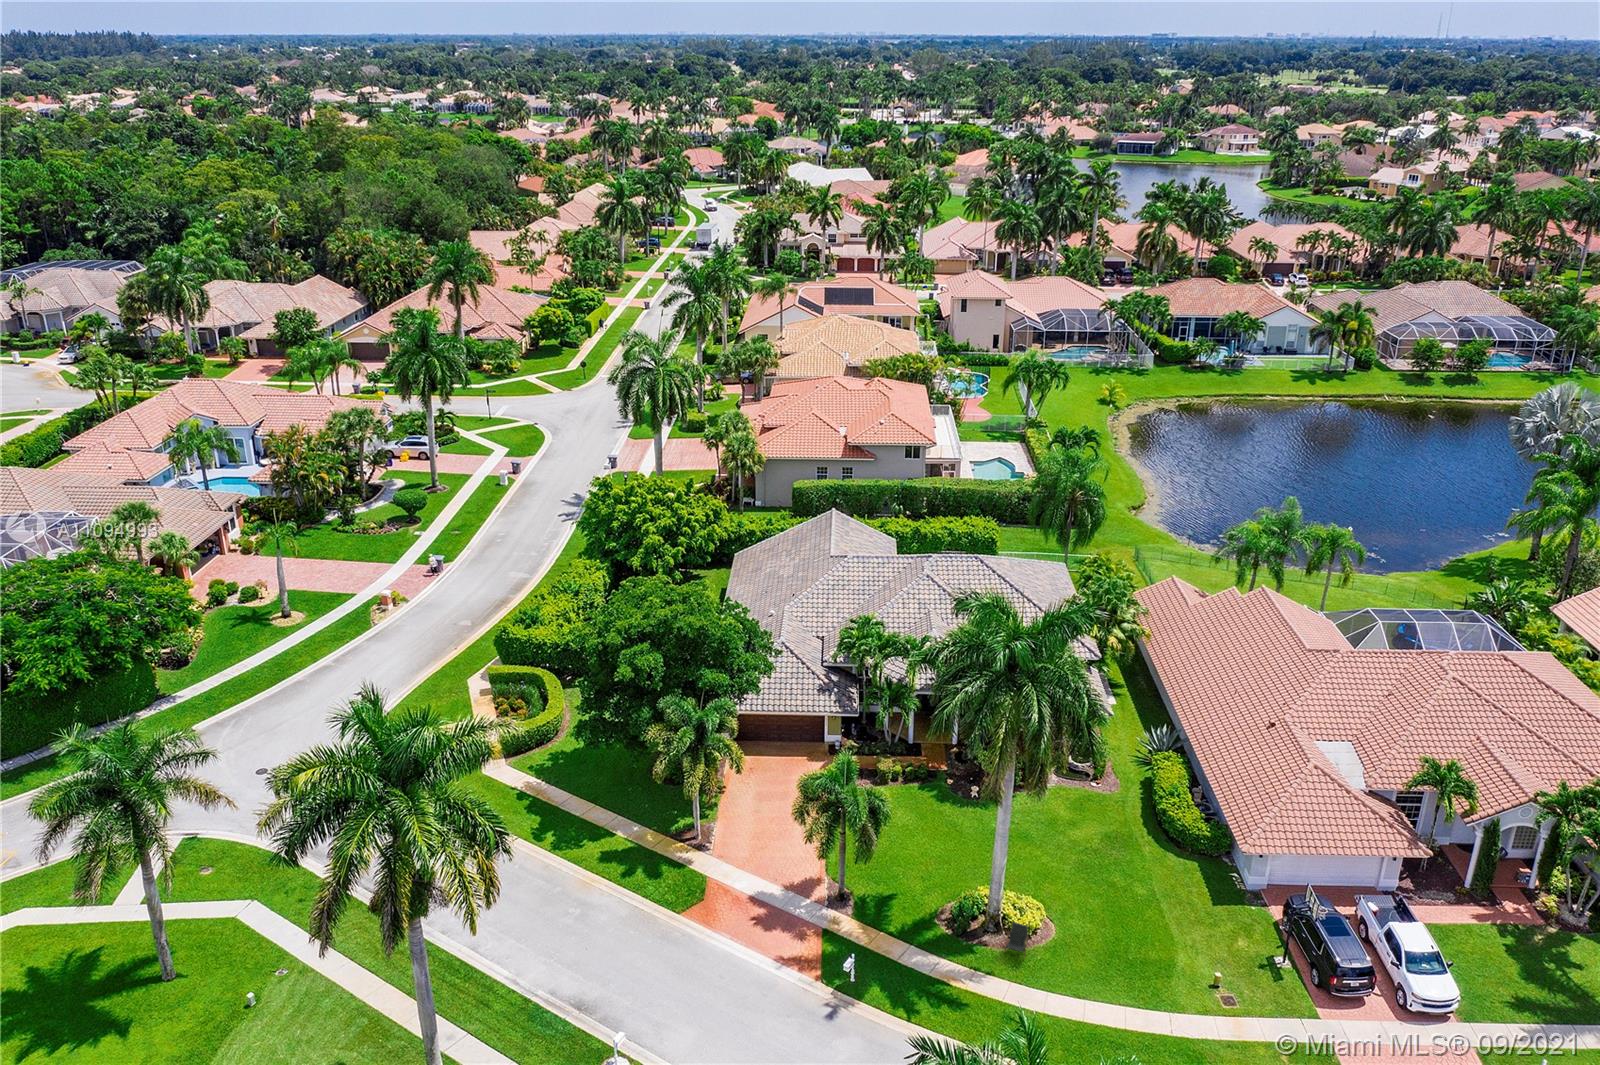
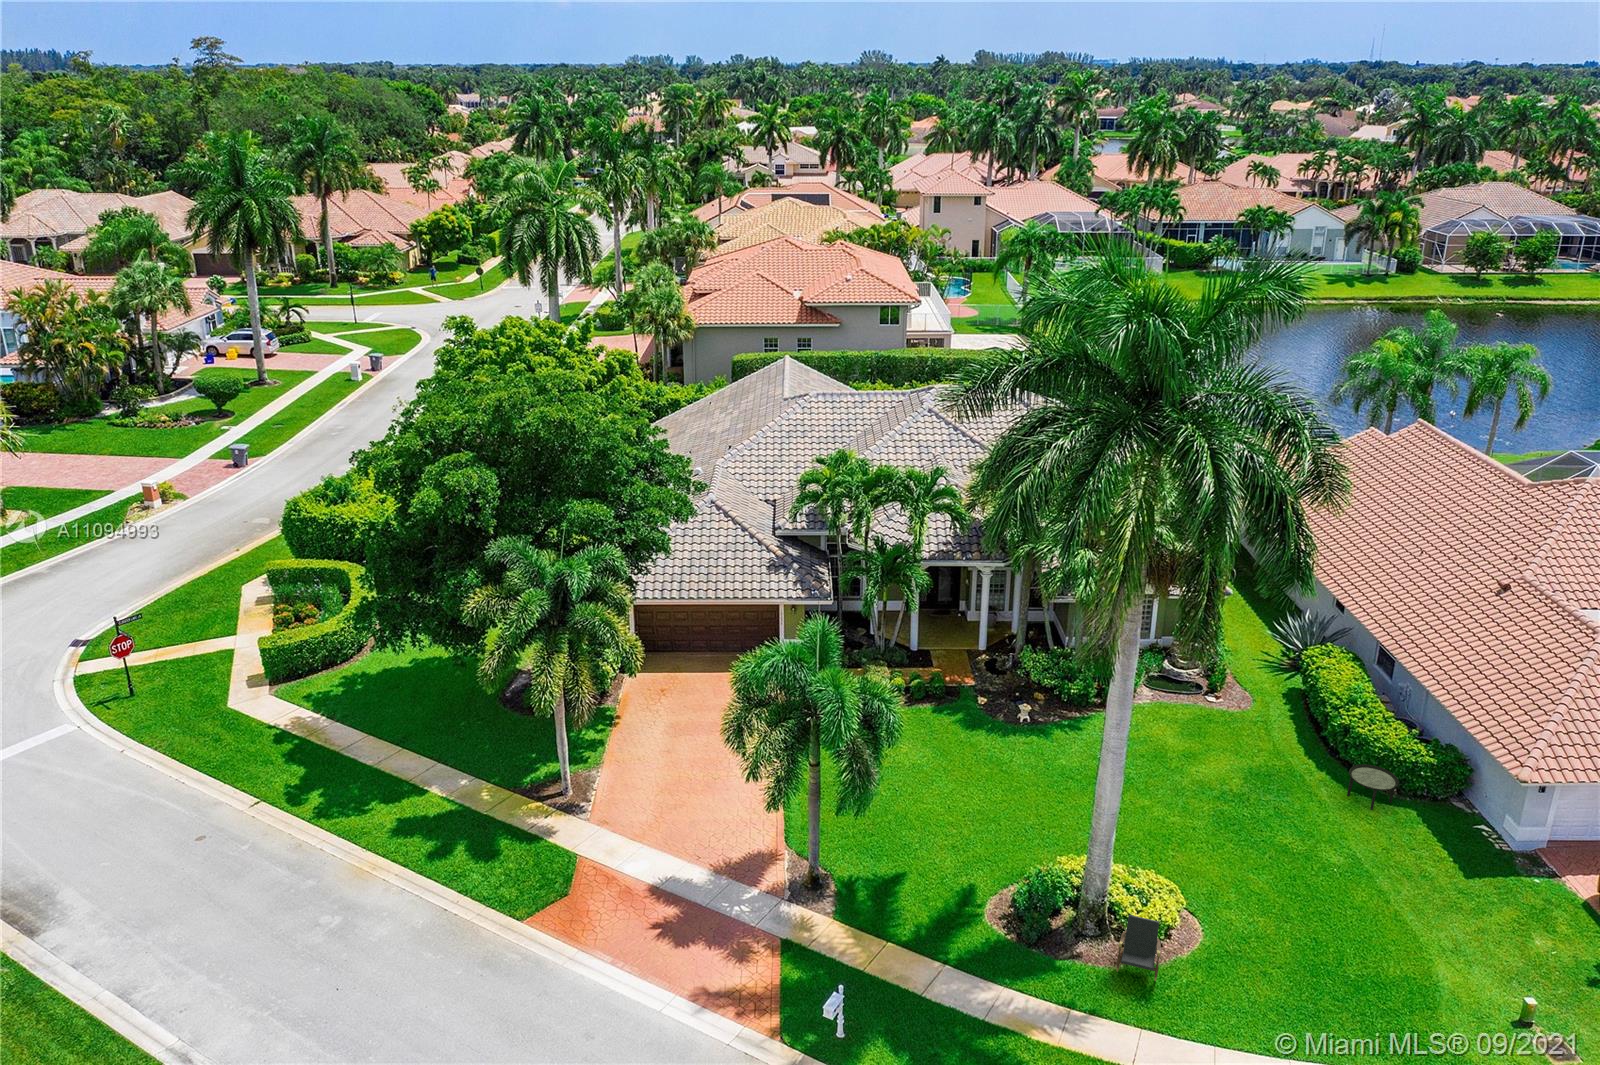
round table: none [1161,835,1189,863] -> present [1347,764,1399,810]

